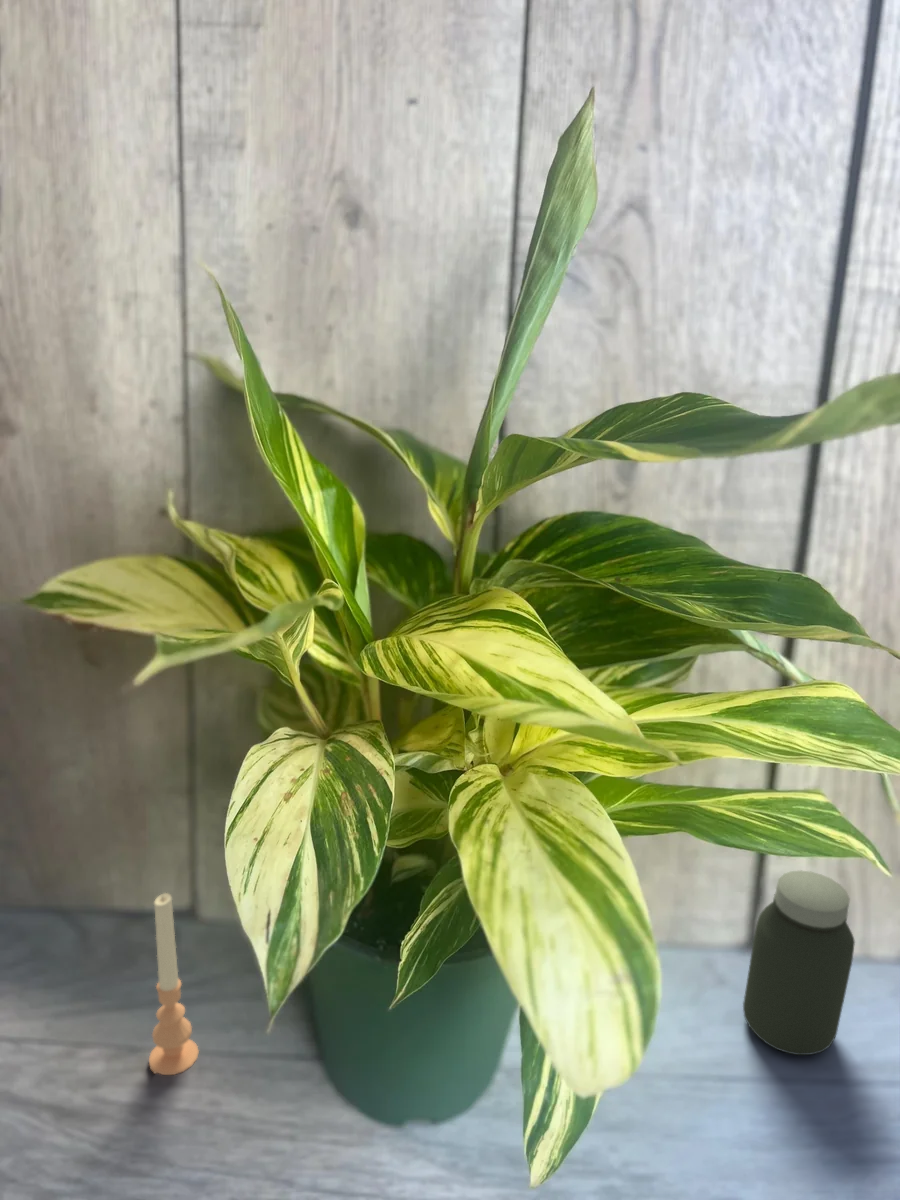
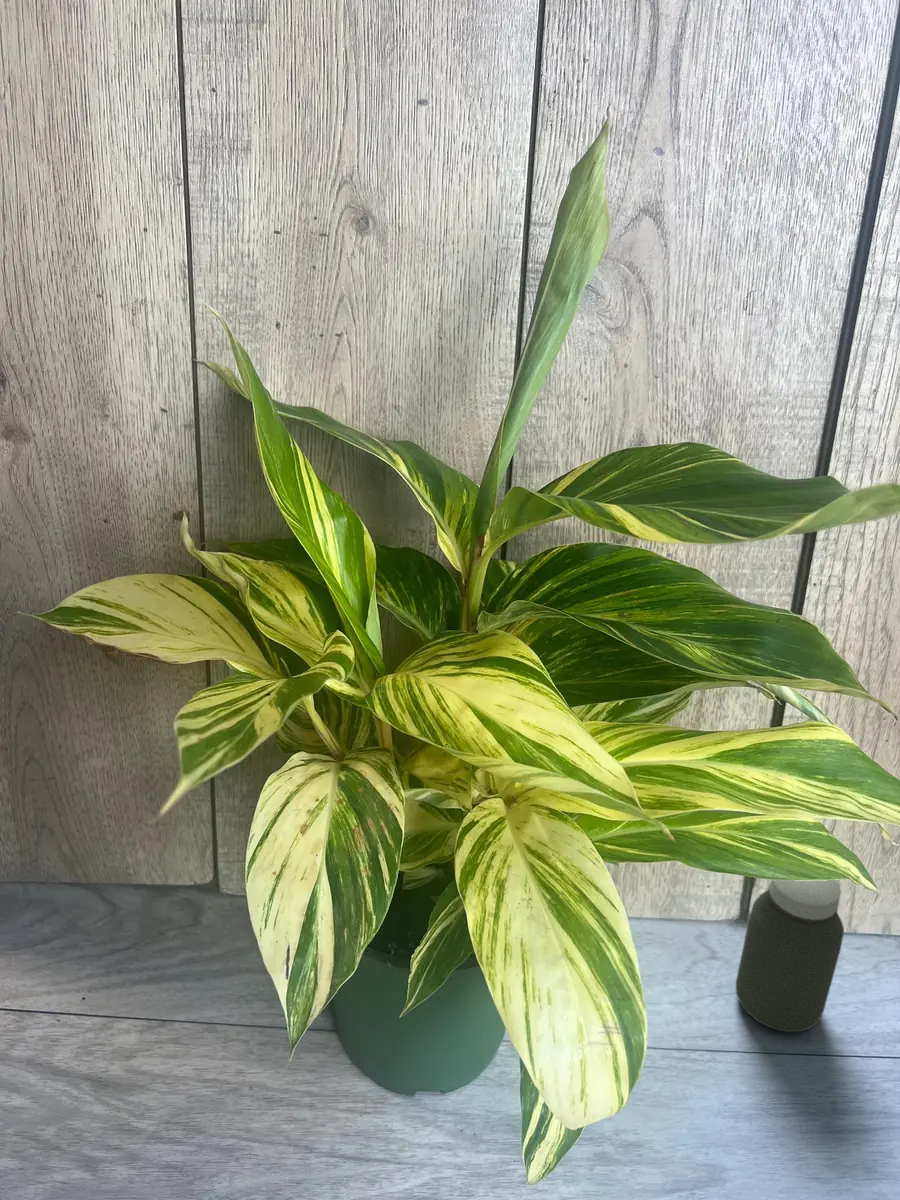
candle: present [149,893,199,1075] -> none [174,885,220,1048]

